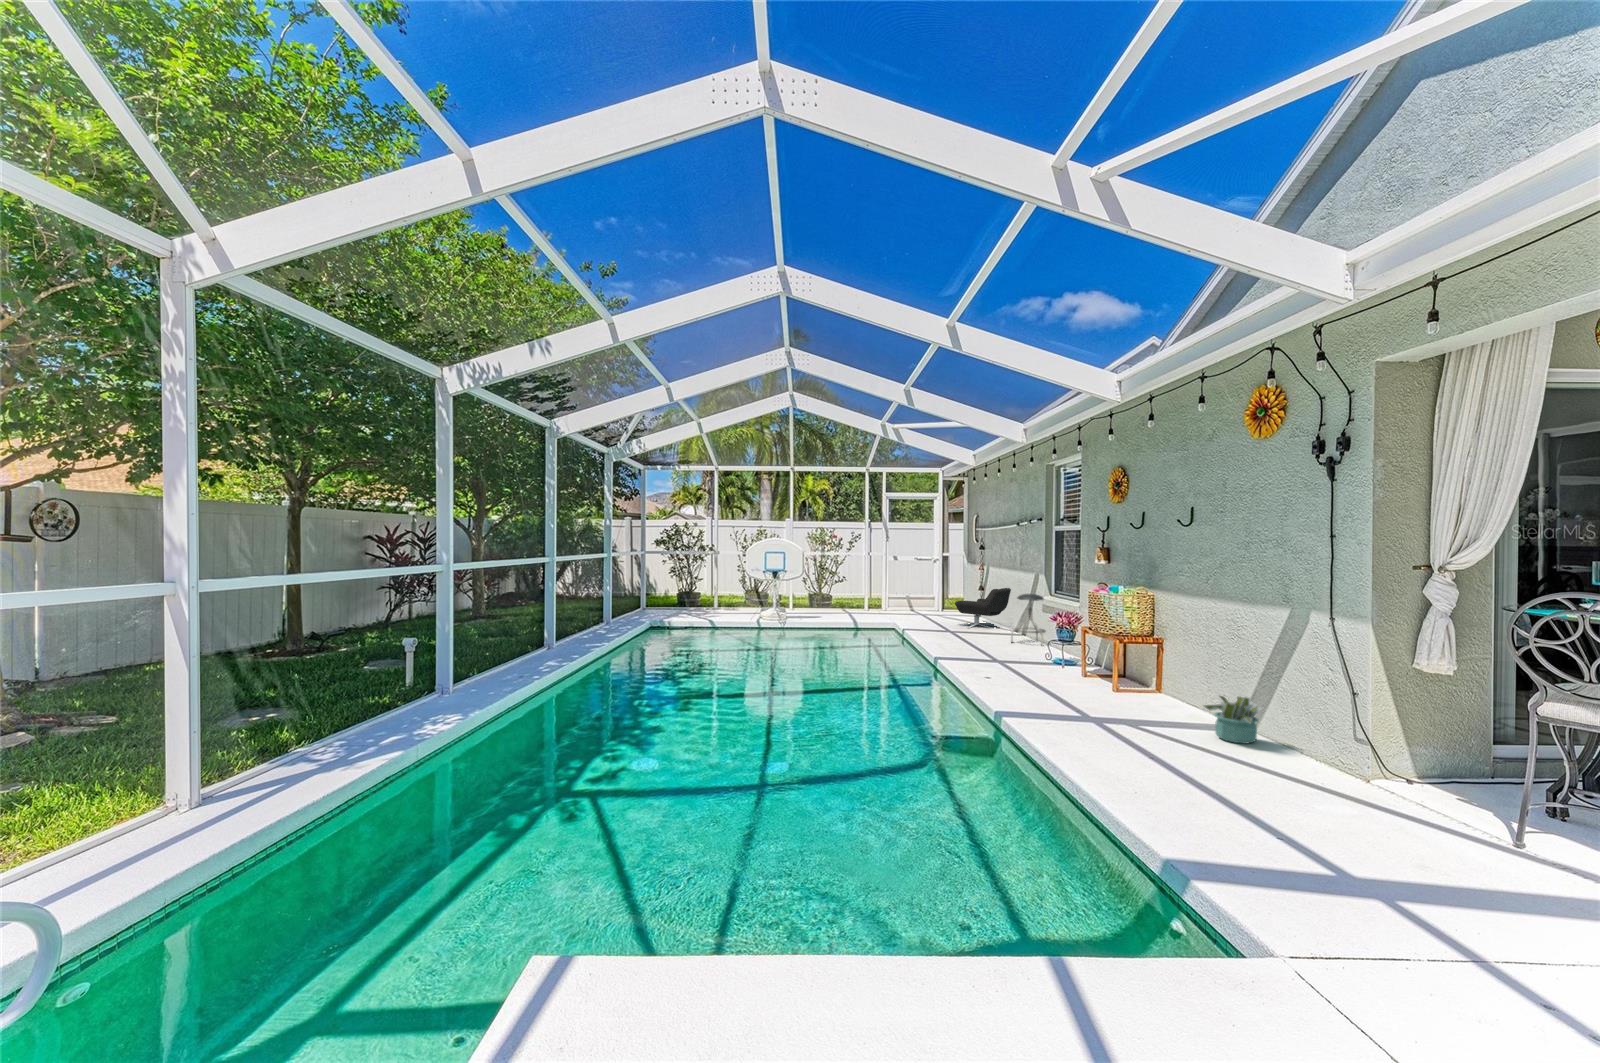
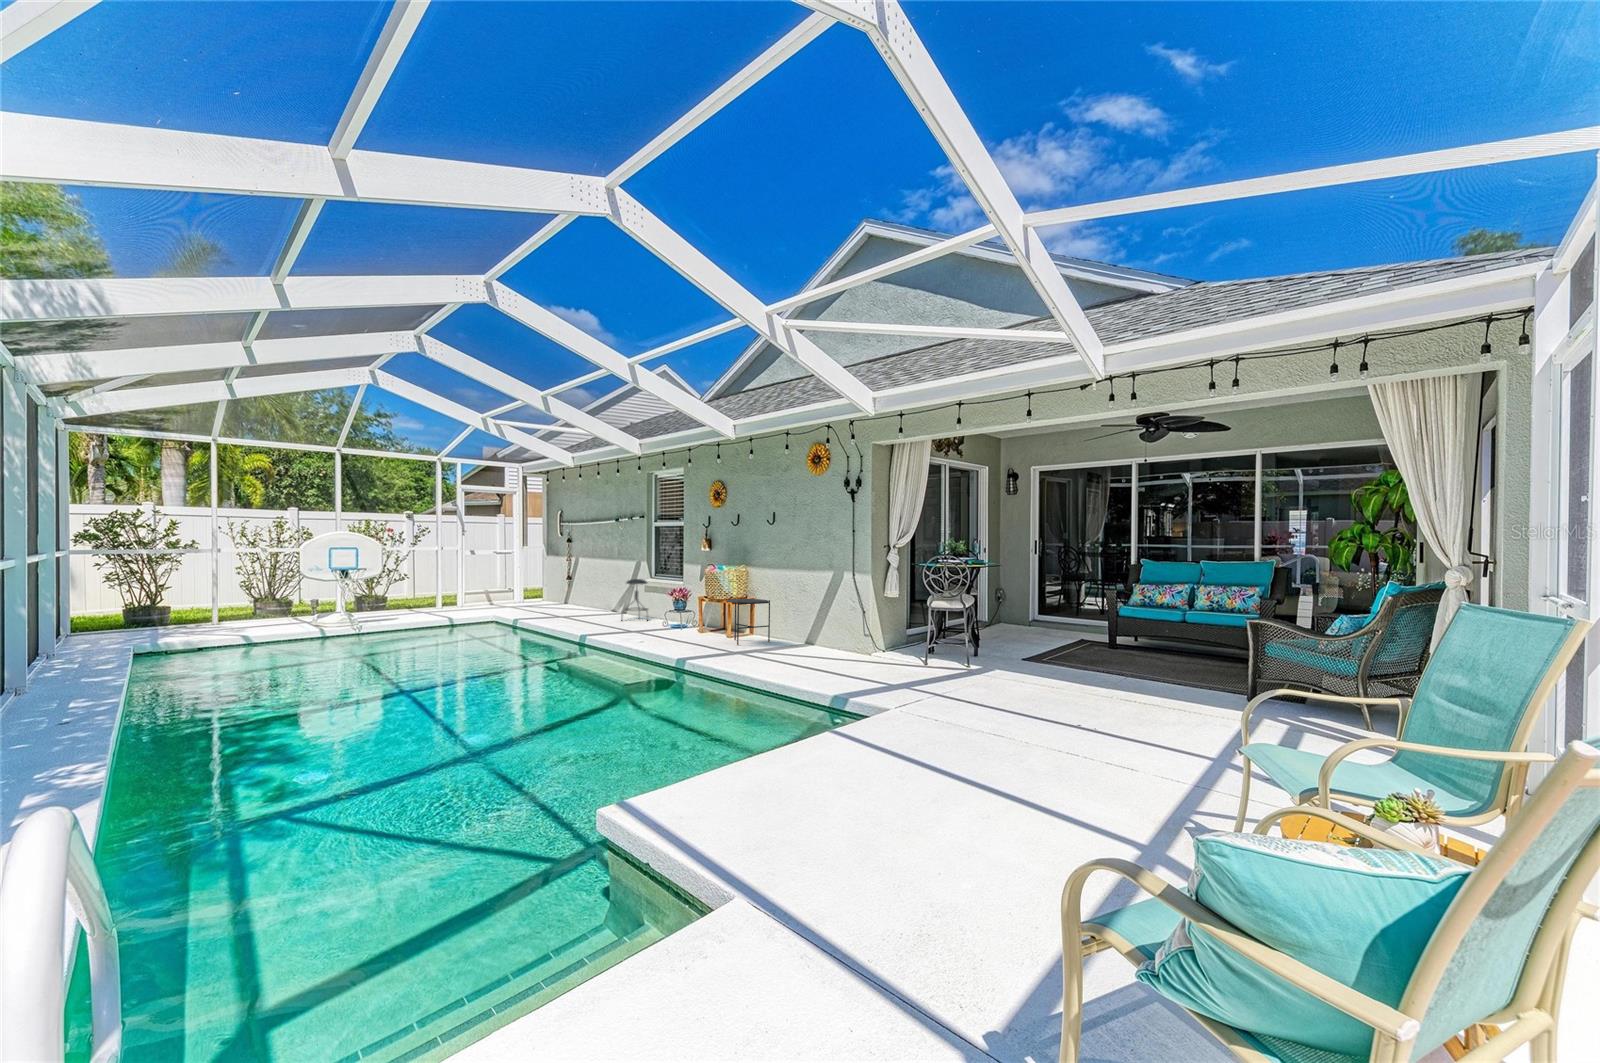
lounge chair: present [955,588,1011,628] -> none [558,577,606,614]
side table: none [1110,635,1183,708] -> present [727,599,770,645]
decorative plant: present [1204,696,1261,744] -> none [789,625,819,652]

